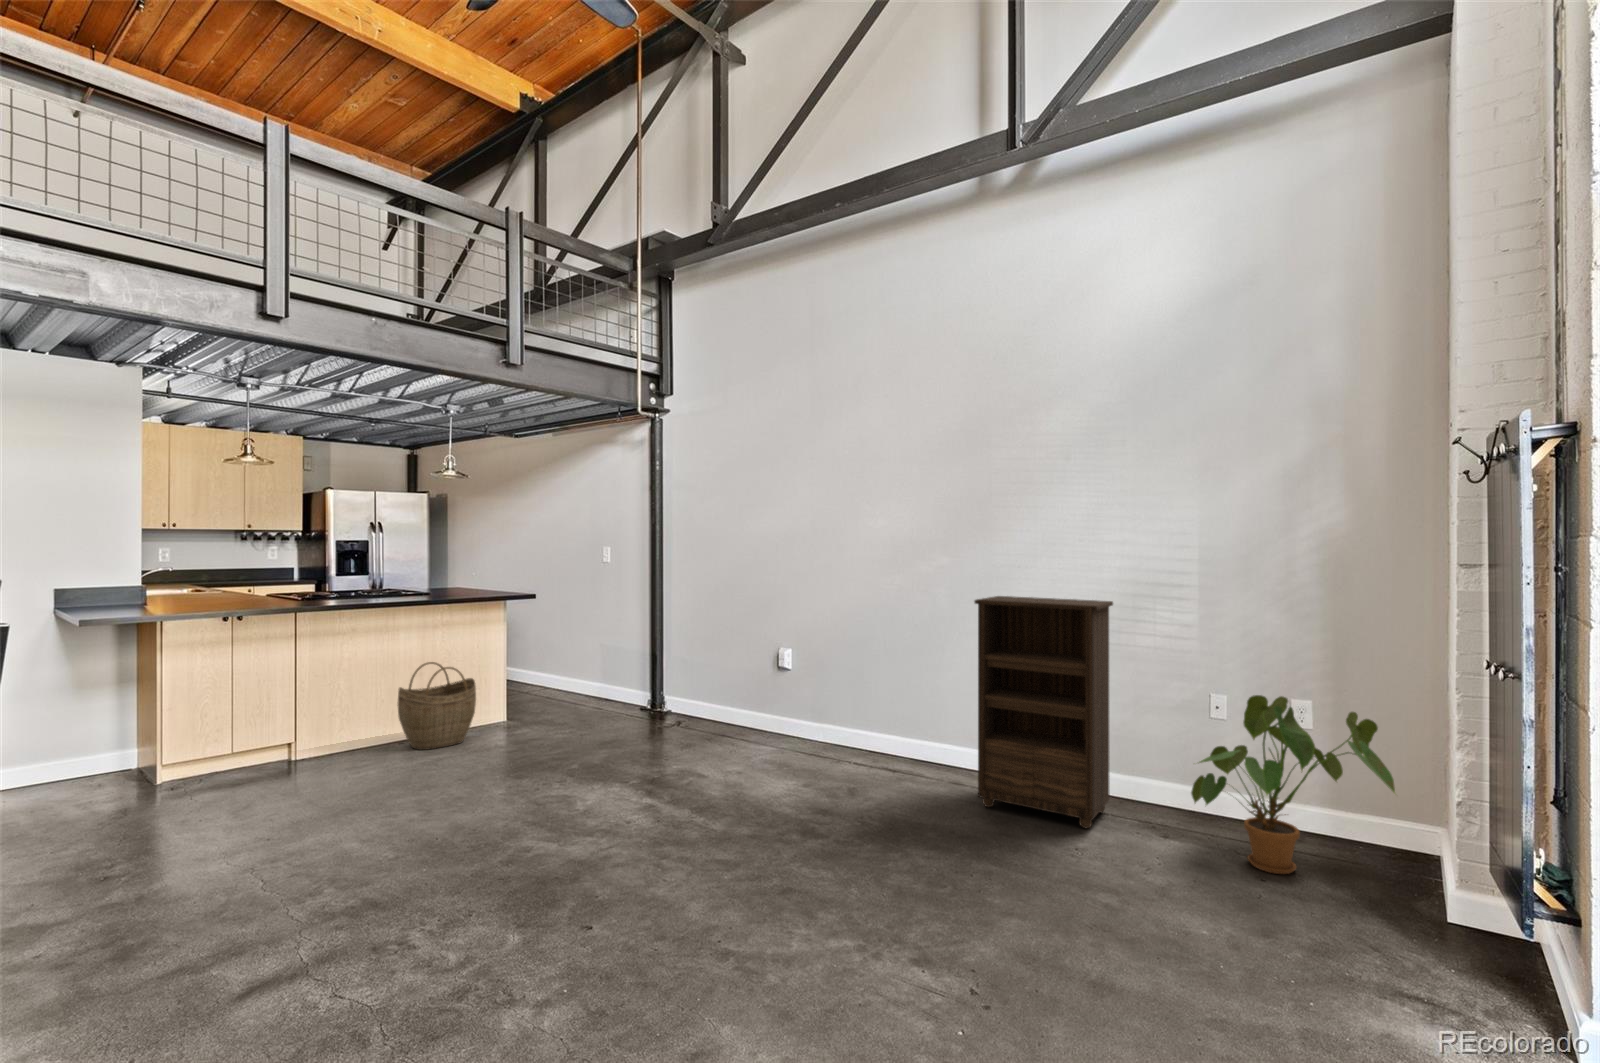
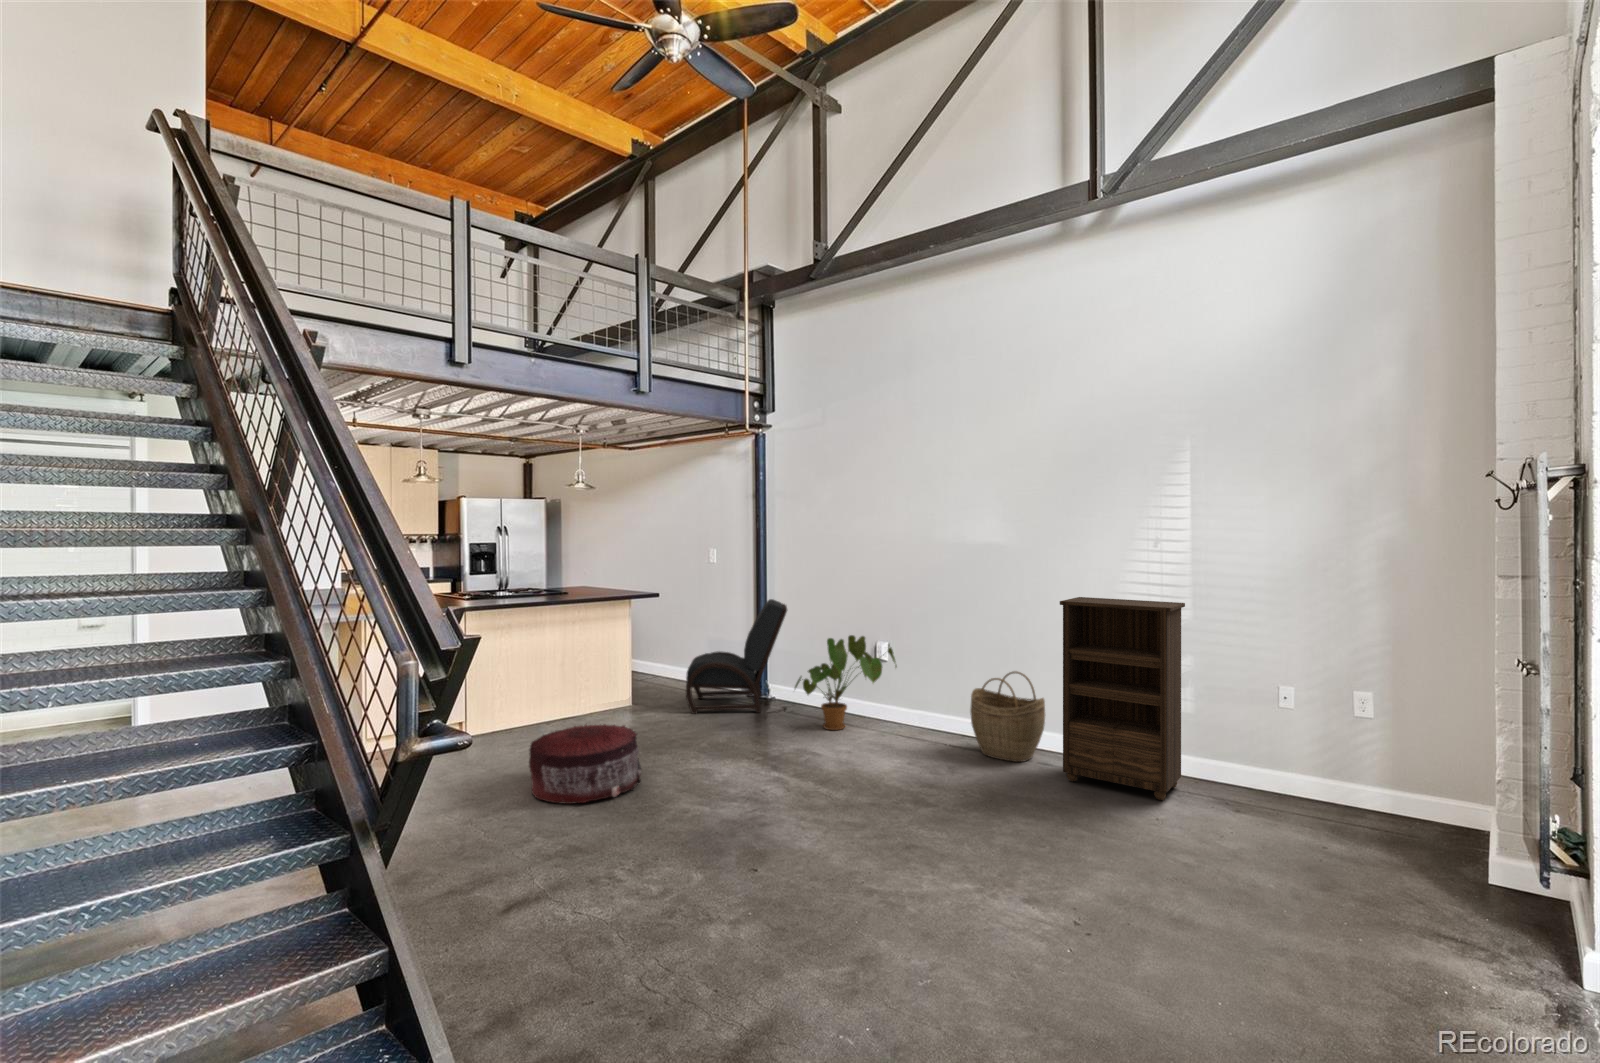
lounge chair: none [563,603,685,733] -> present [686,599,787,714]
woven basket: present [397,662,476,750] -> present [970,671,1045,762]
house plant: present [1191,695,1395,874] -> present [795,635,897,730]
pouf: none [331,748,478,850] -> present [529,724,641,804]

